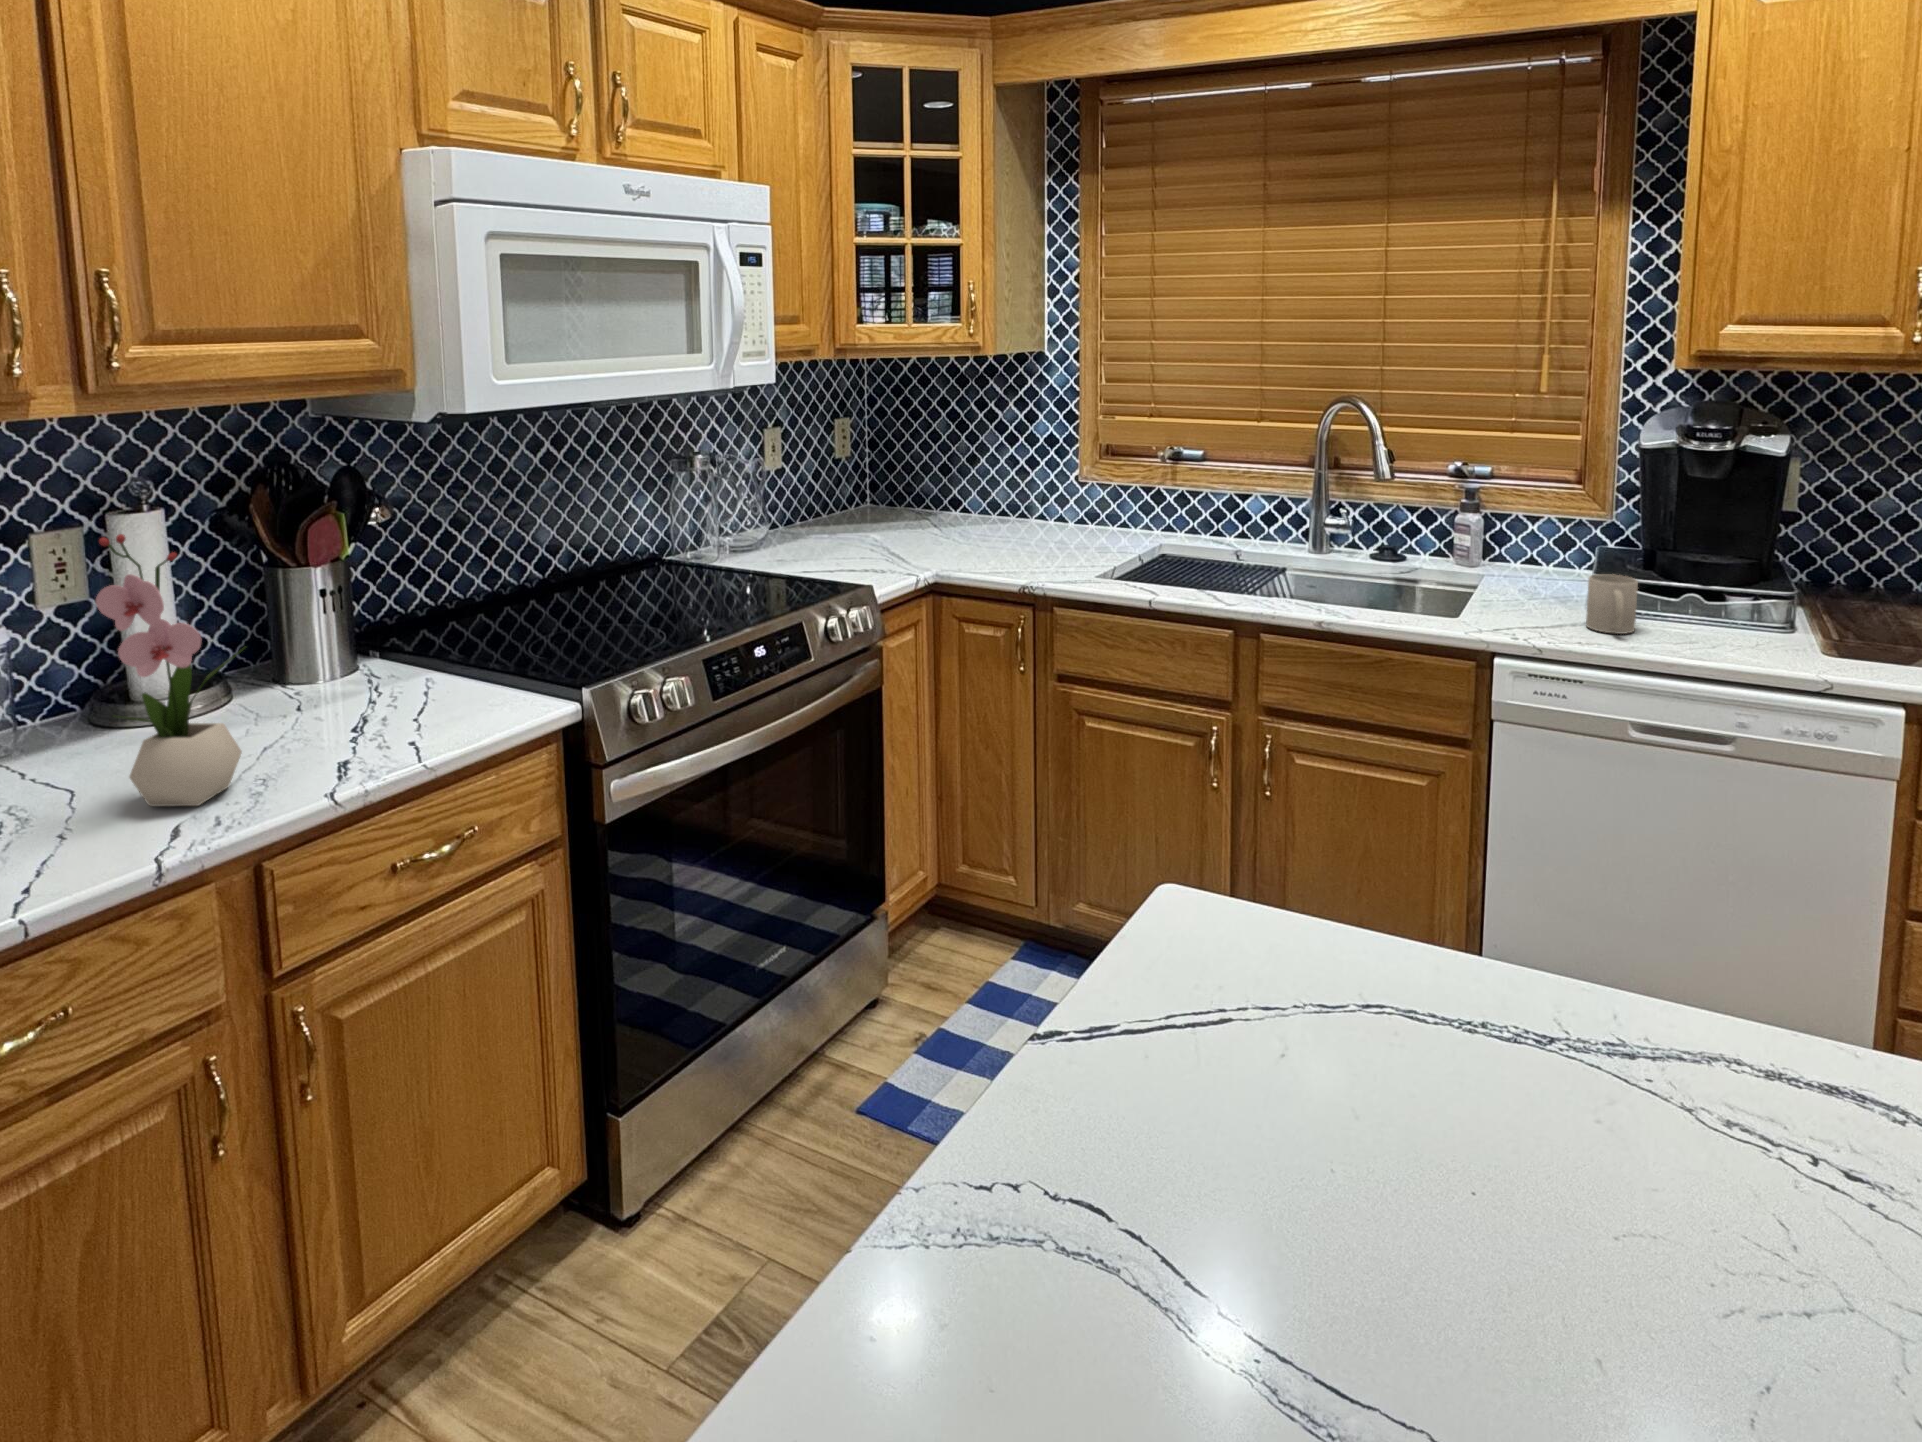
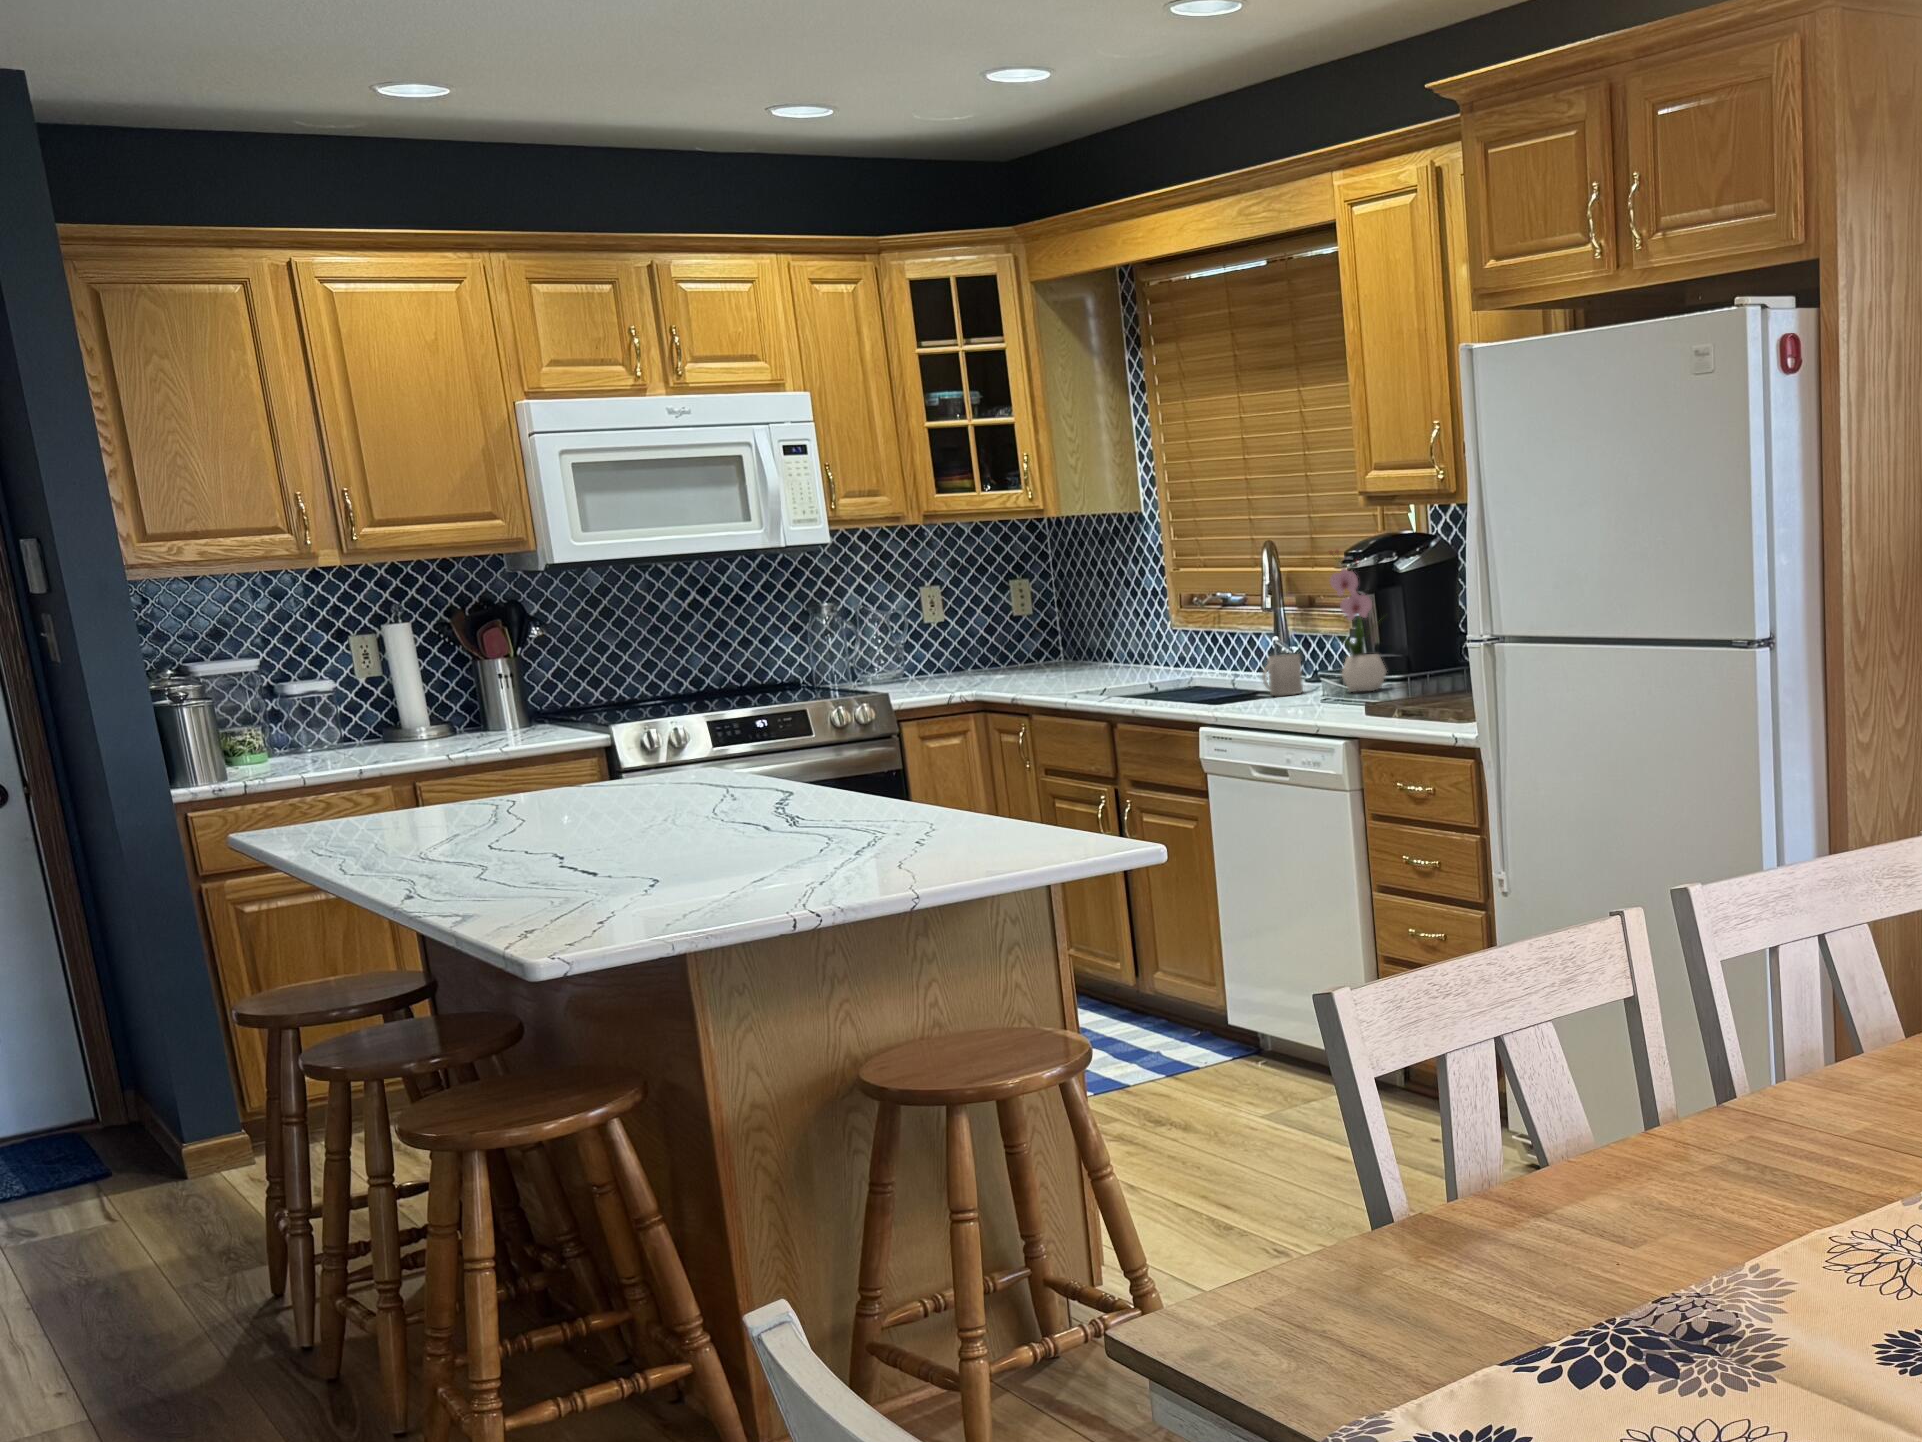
flower arrangement: present [96,534,245,806] -> present [1330,550,1386,692]

